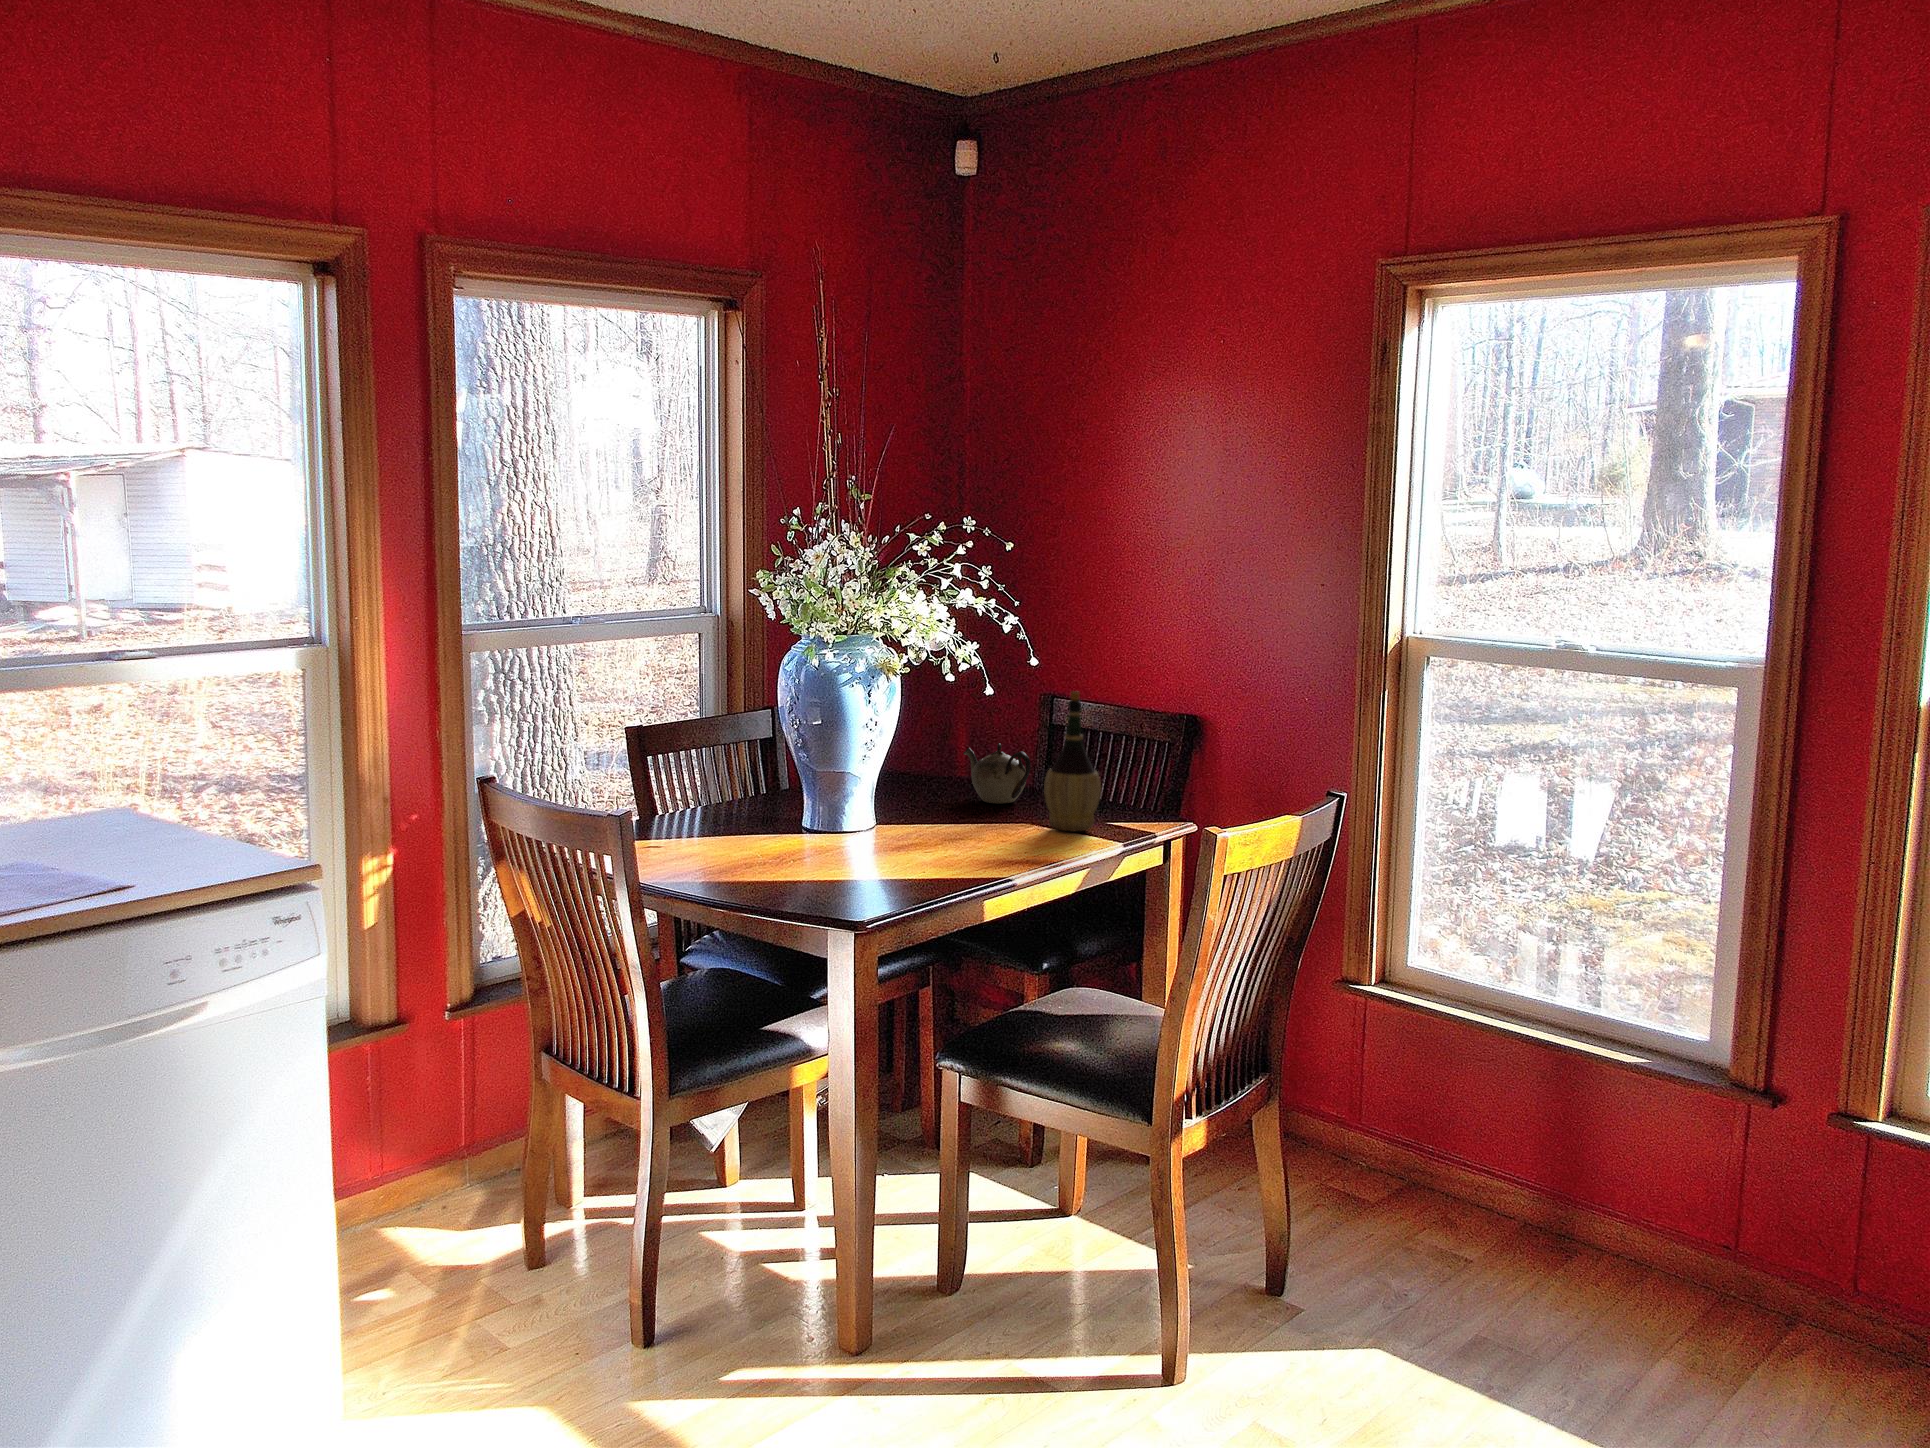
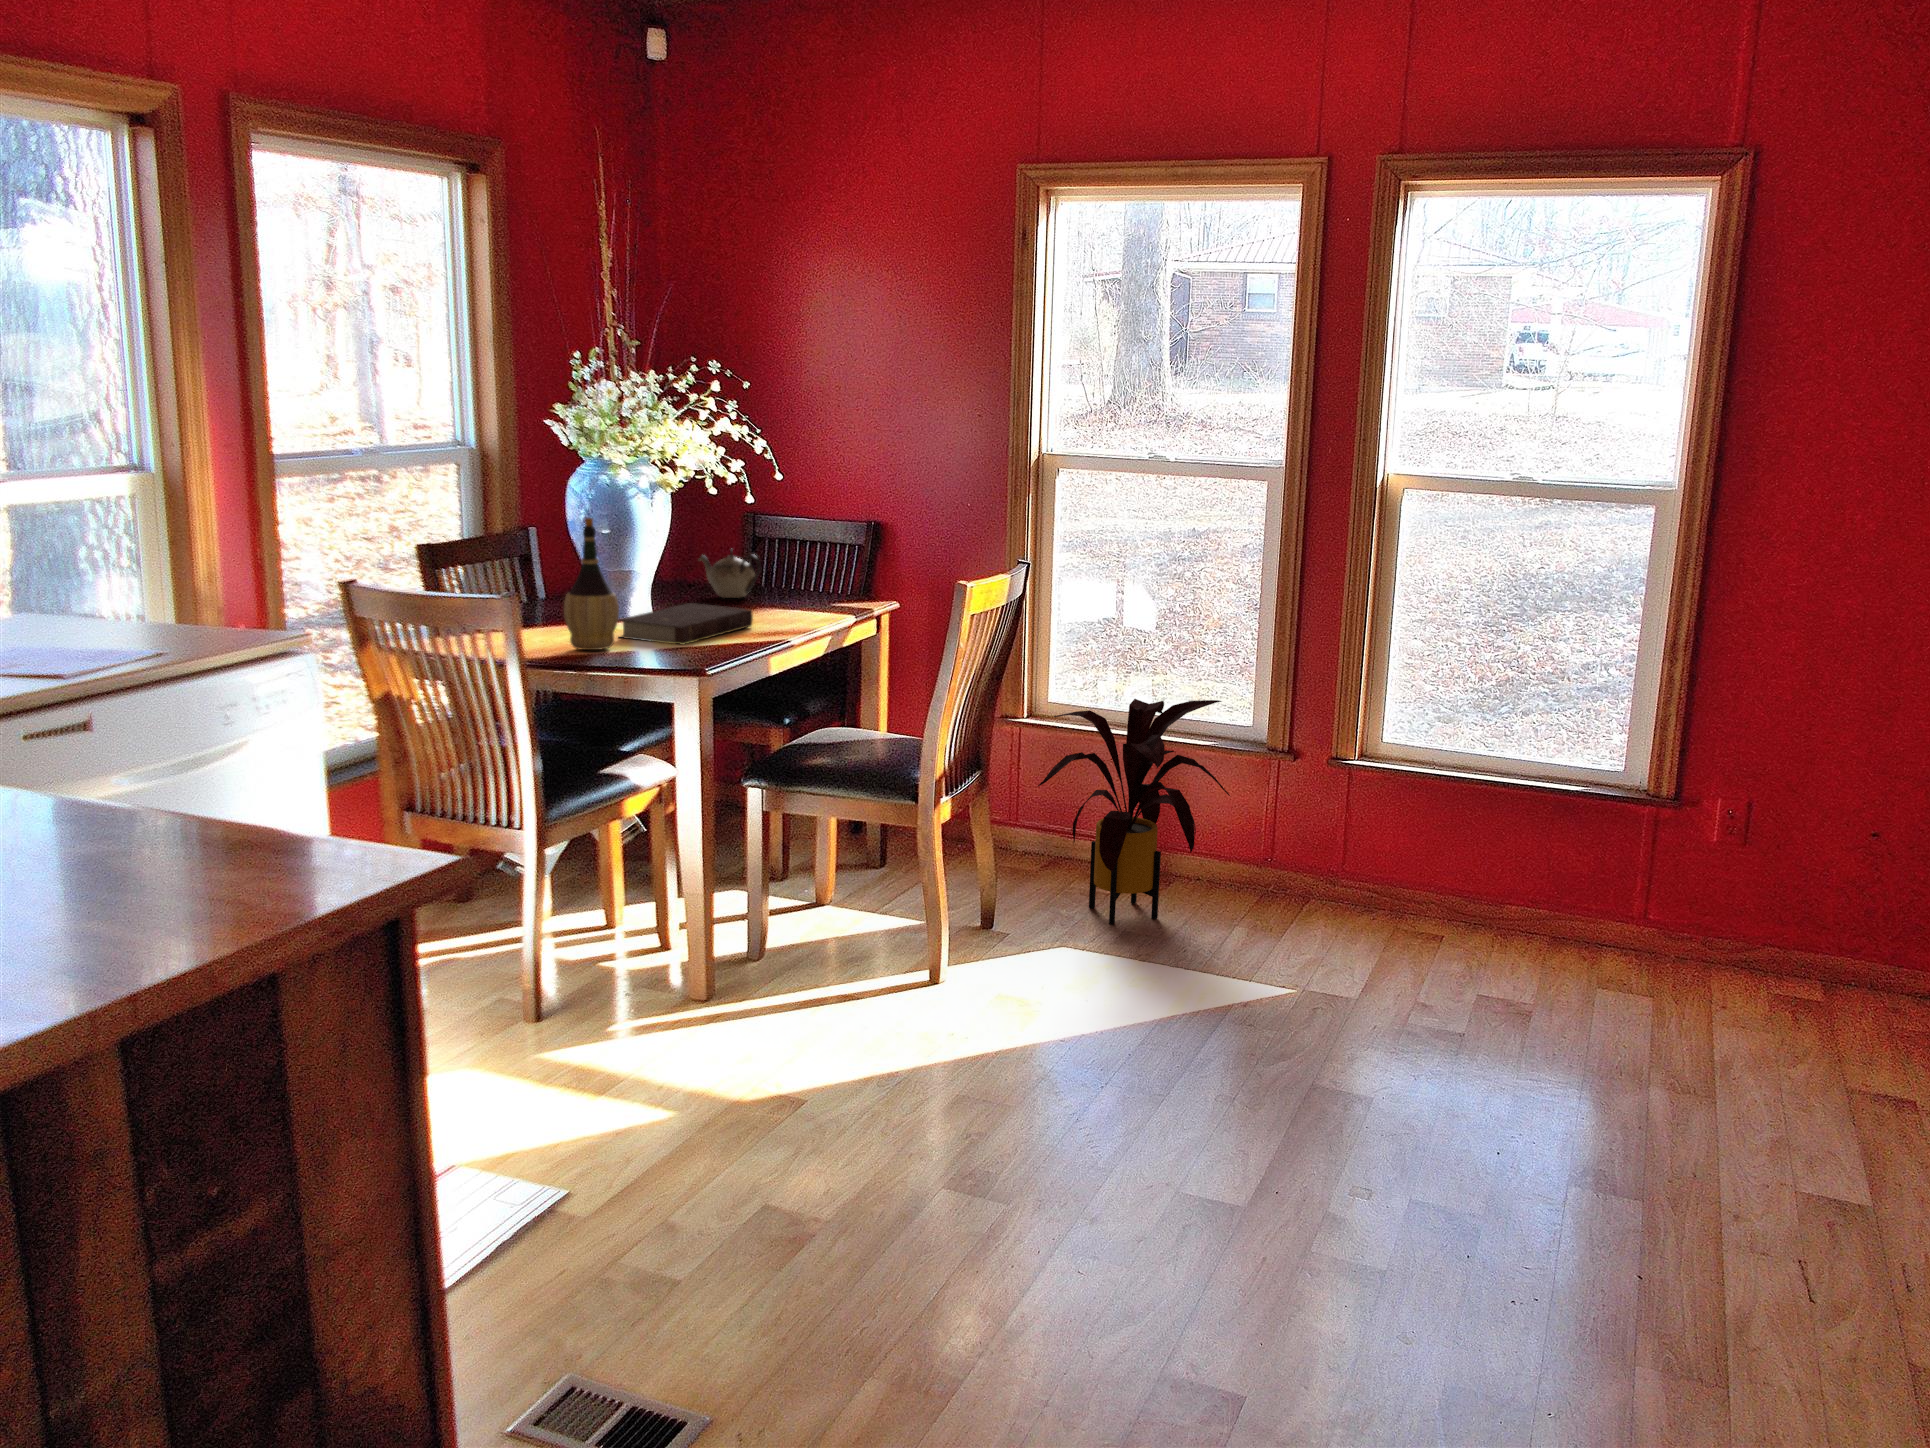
wine bottle: present [1044,691,1101,831] -> present [564,518,619,650]
book: none [808,816,983,877] -> present [618,603,753,645]
house plant: none [1349,985,1659,1318] -> present [1038,699,1230,925]

